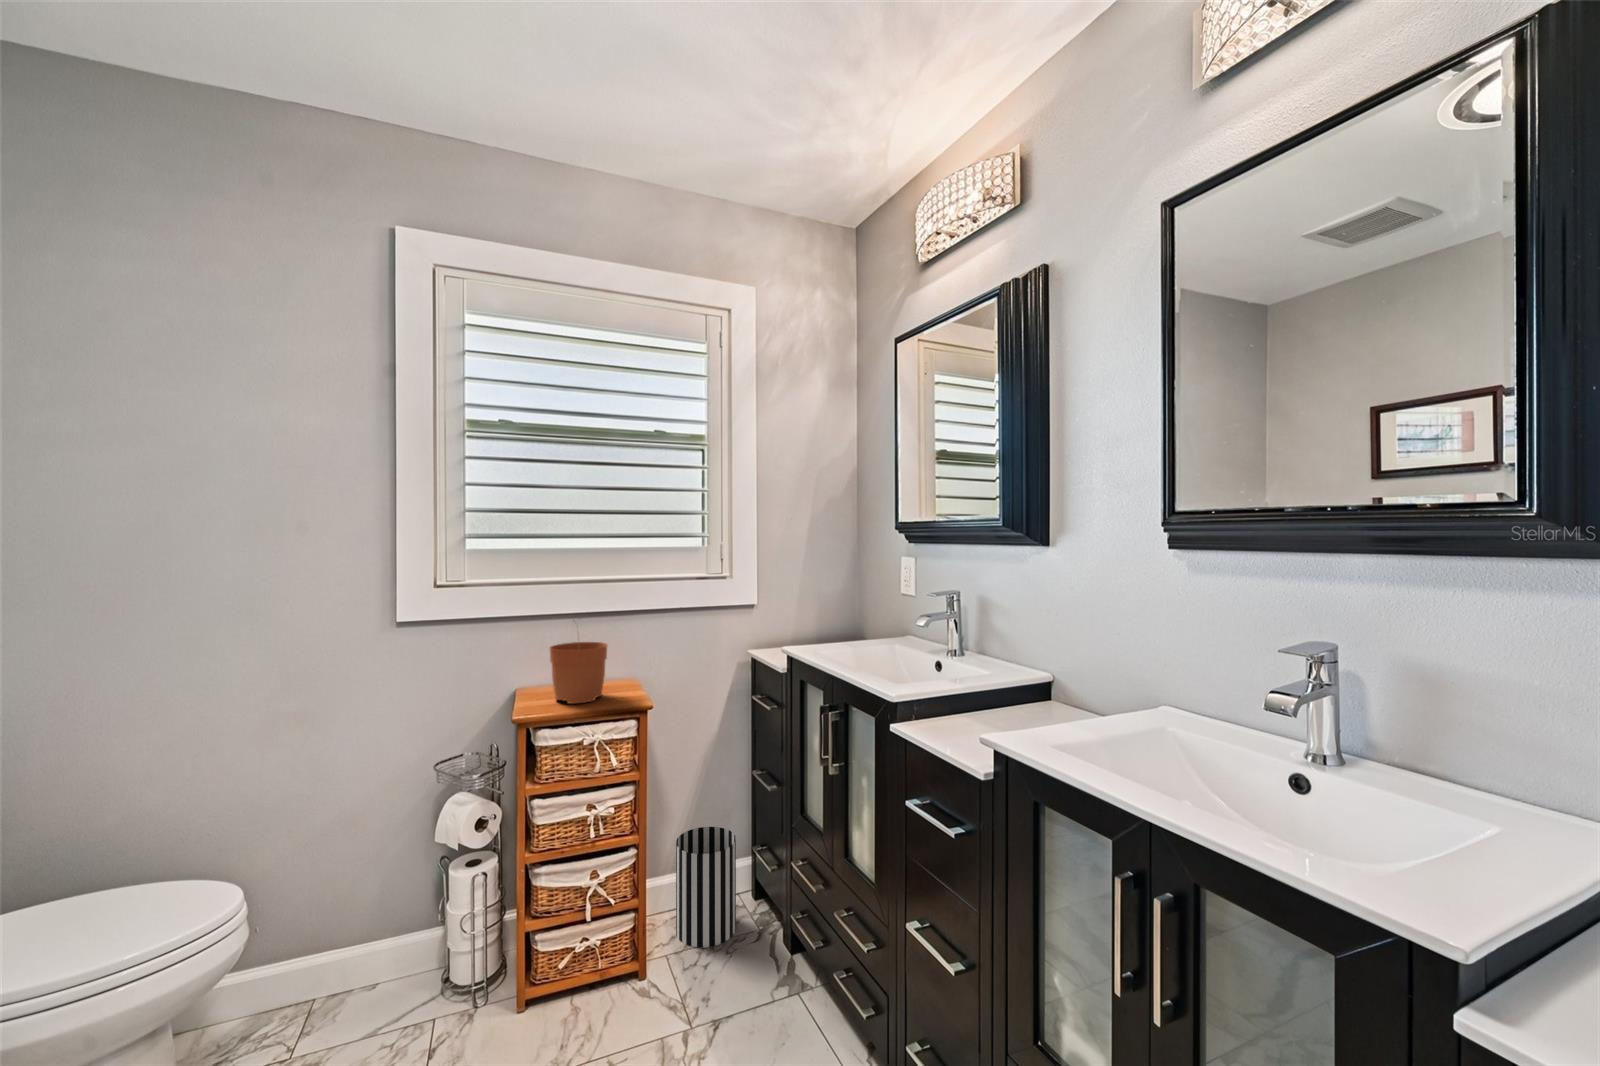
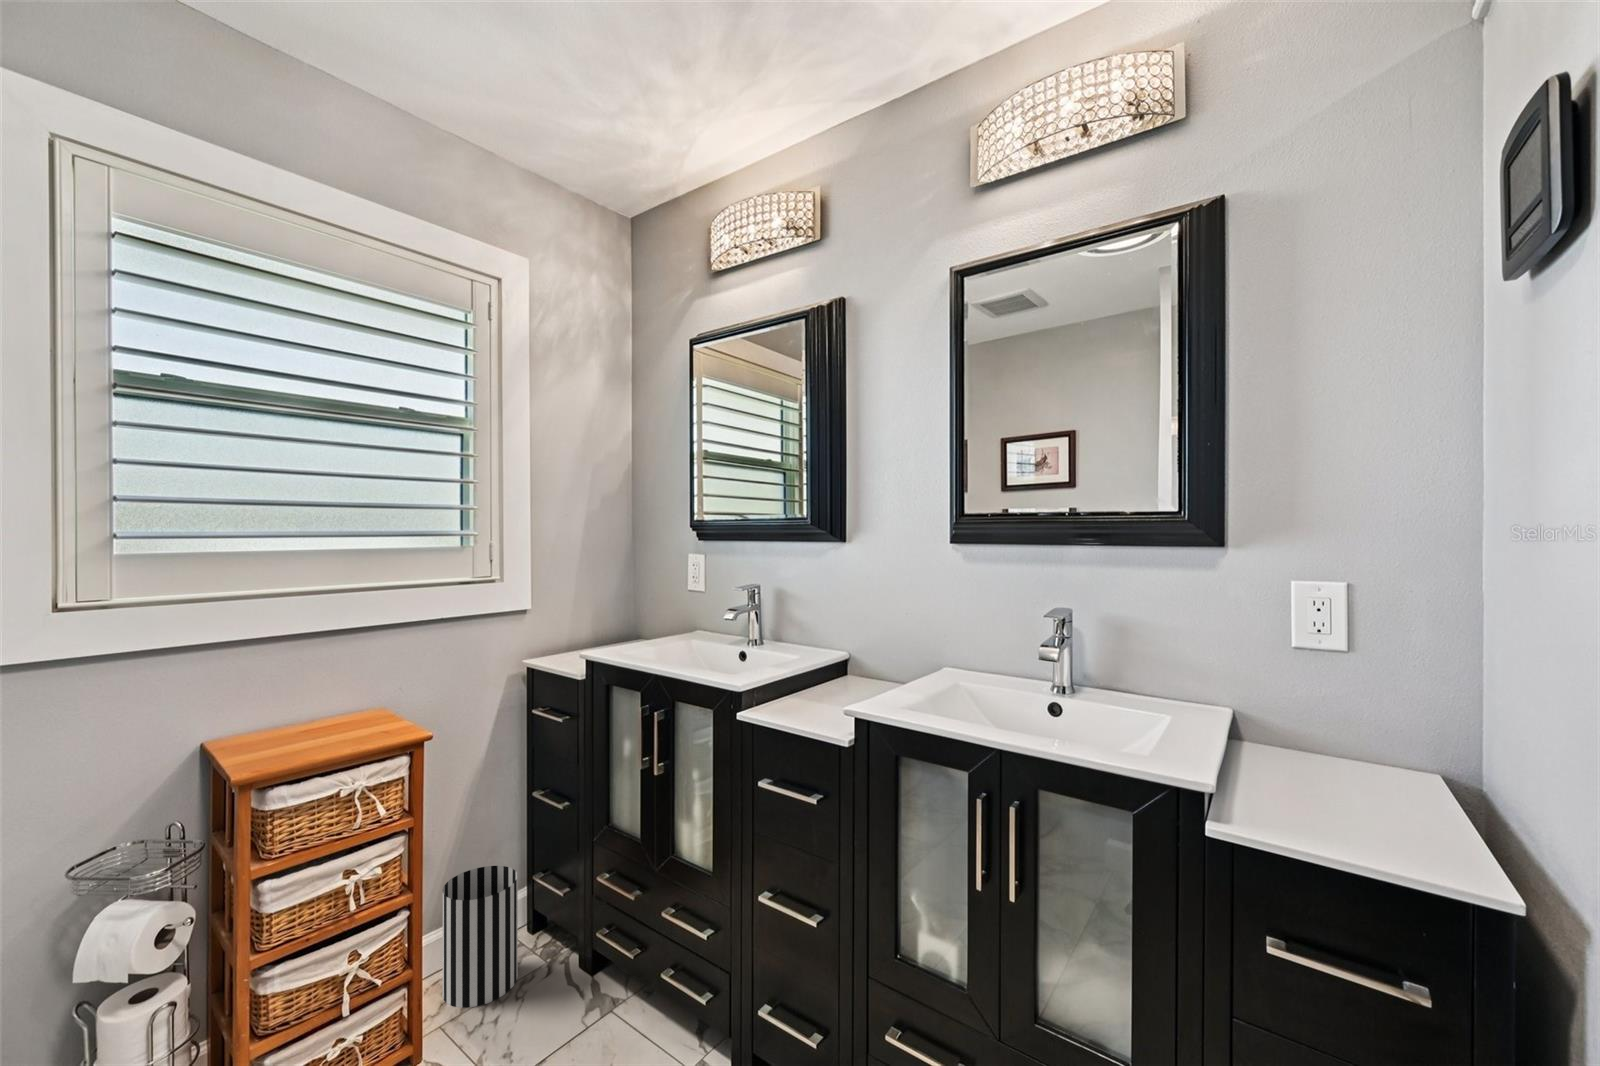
plant pot: present [550,642,608,704] -> none [270,638,357,748]

